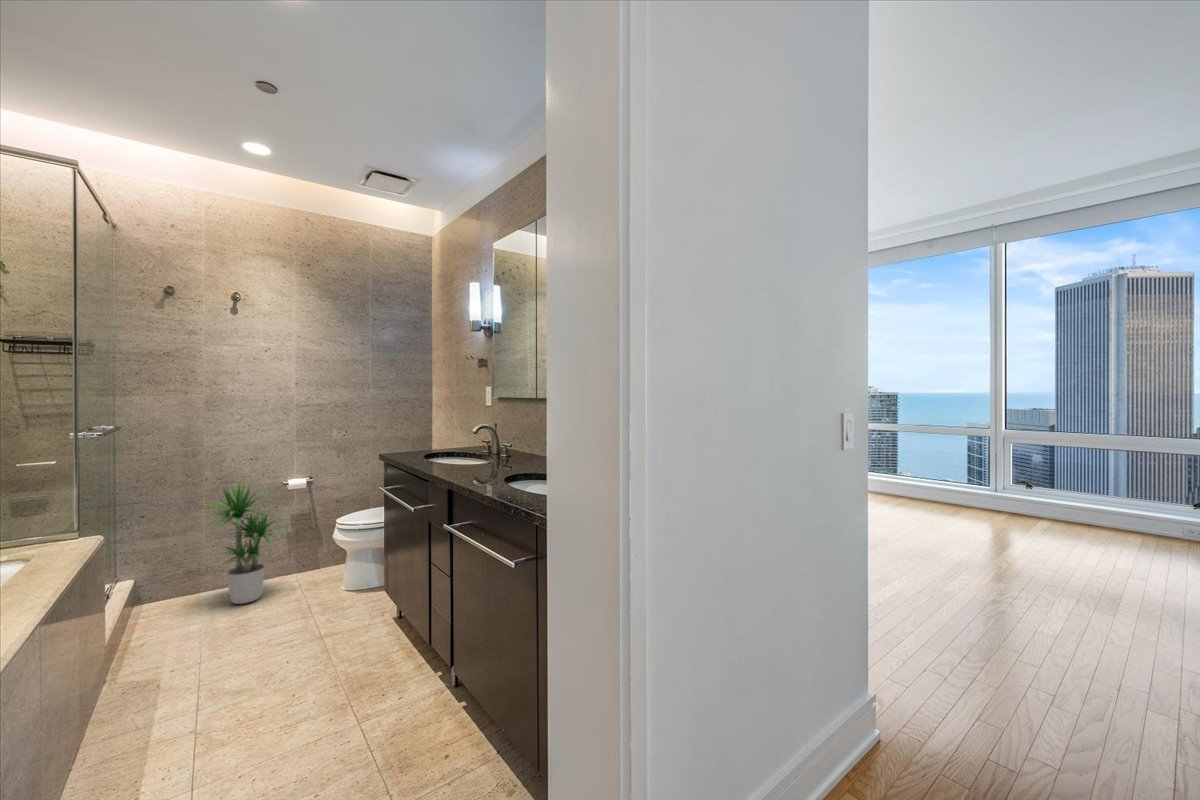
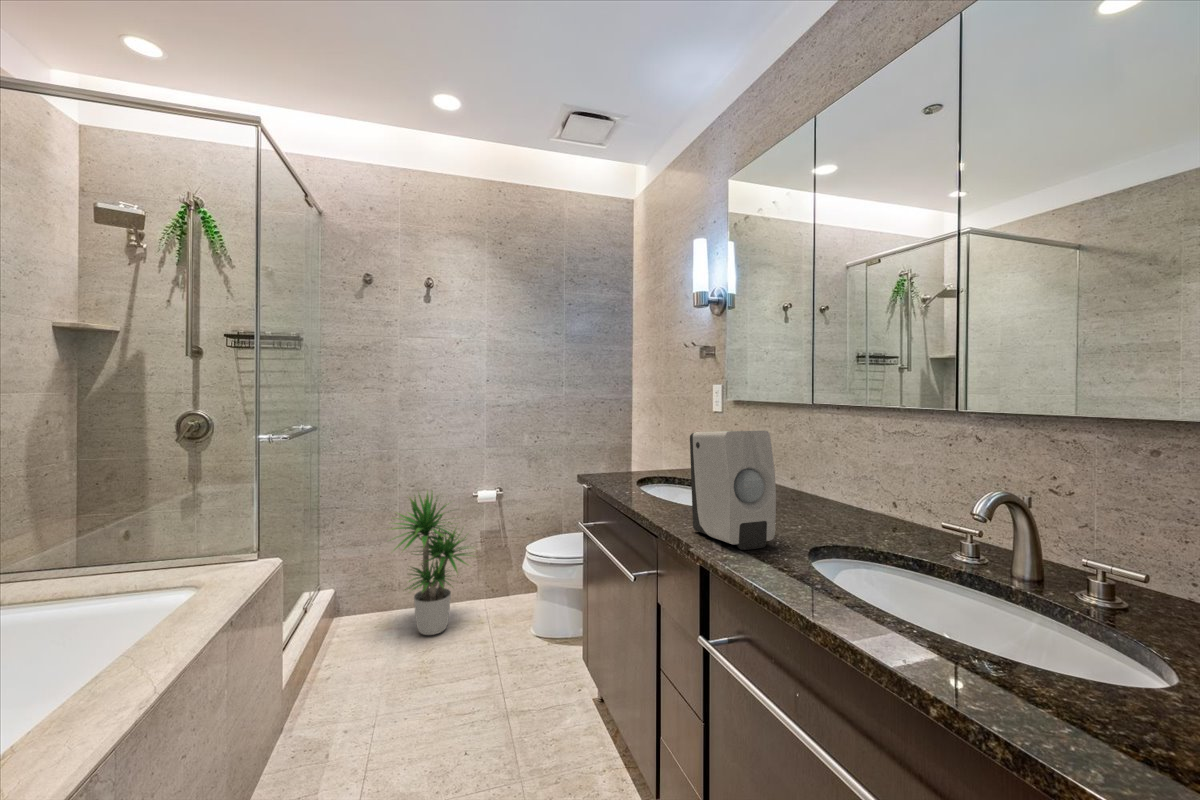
soap dispenser: none [447,410,492,475] -> present [690,431,776,550]

